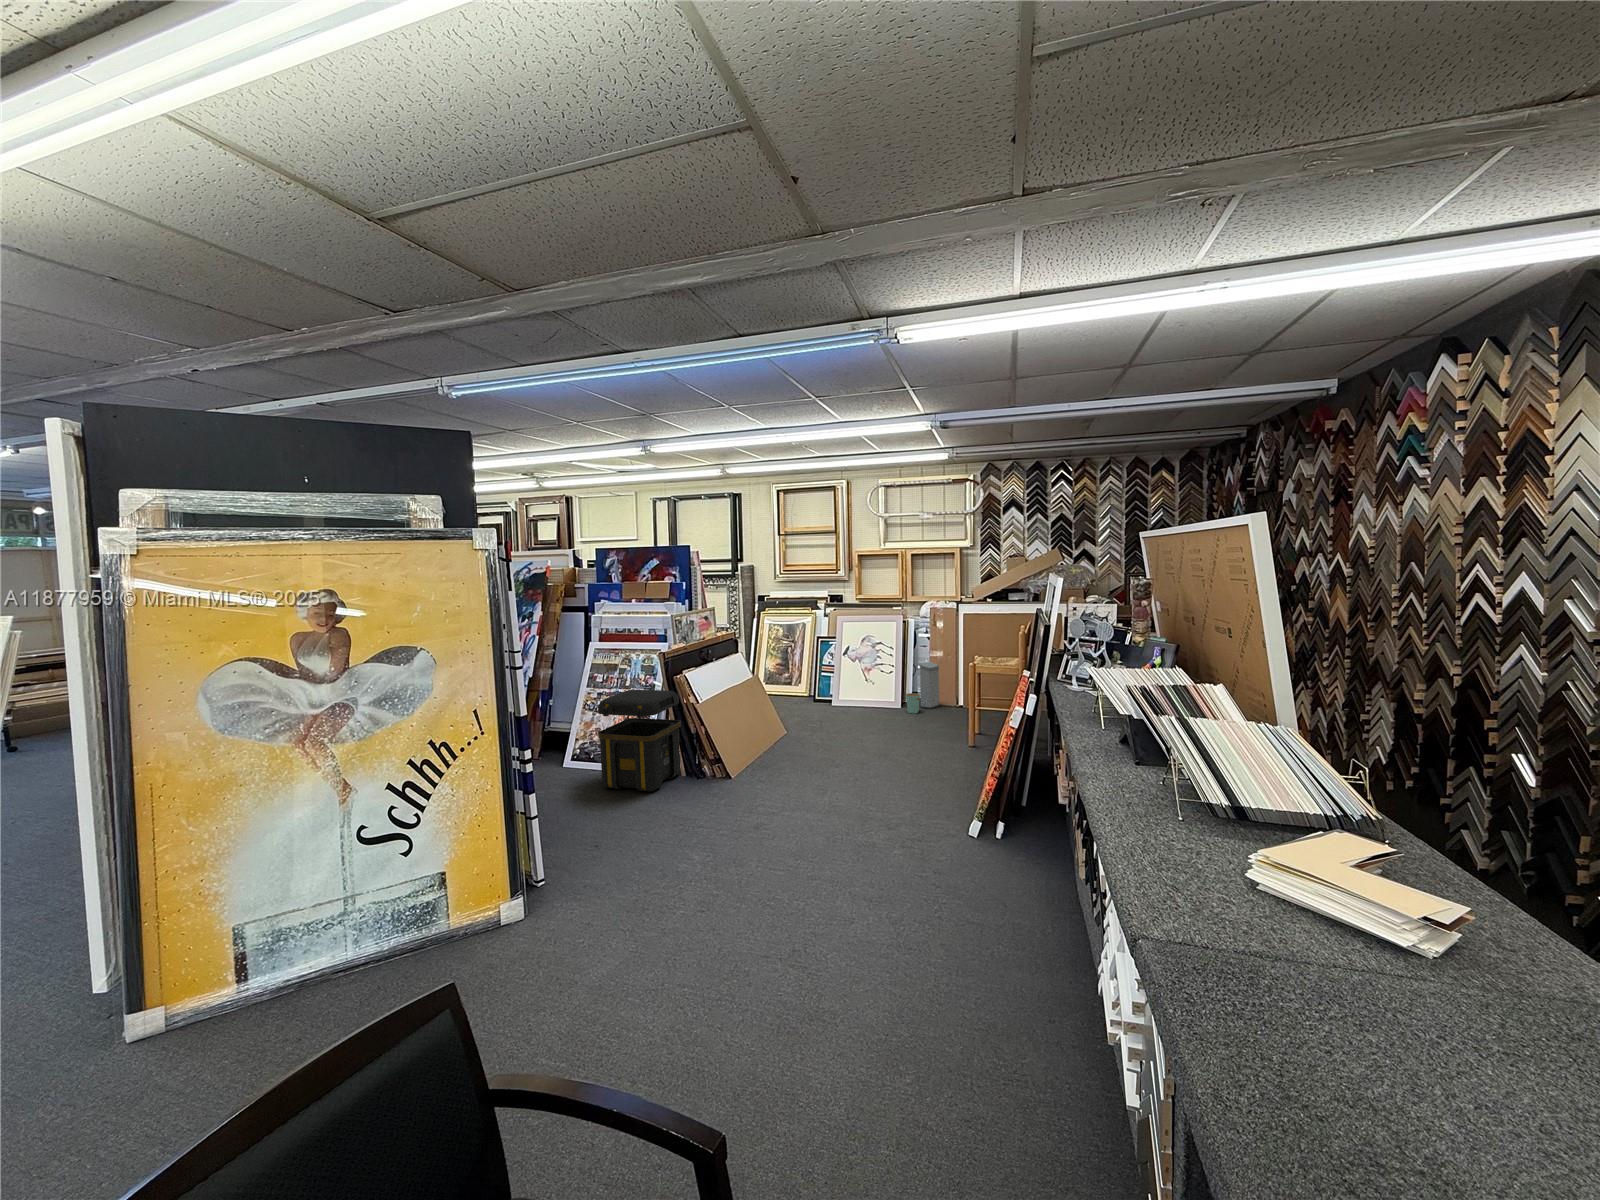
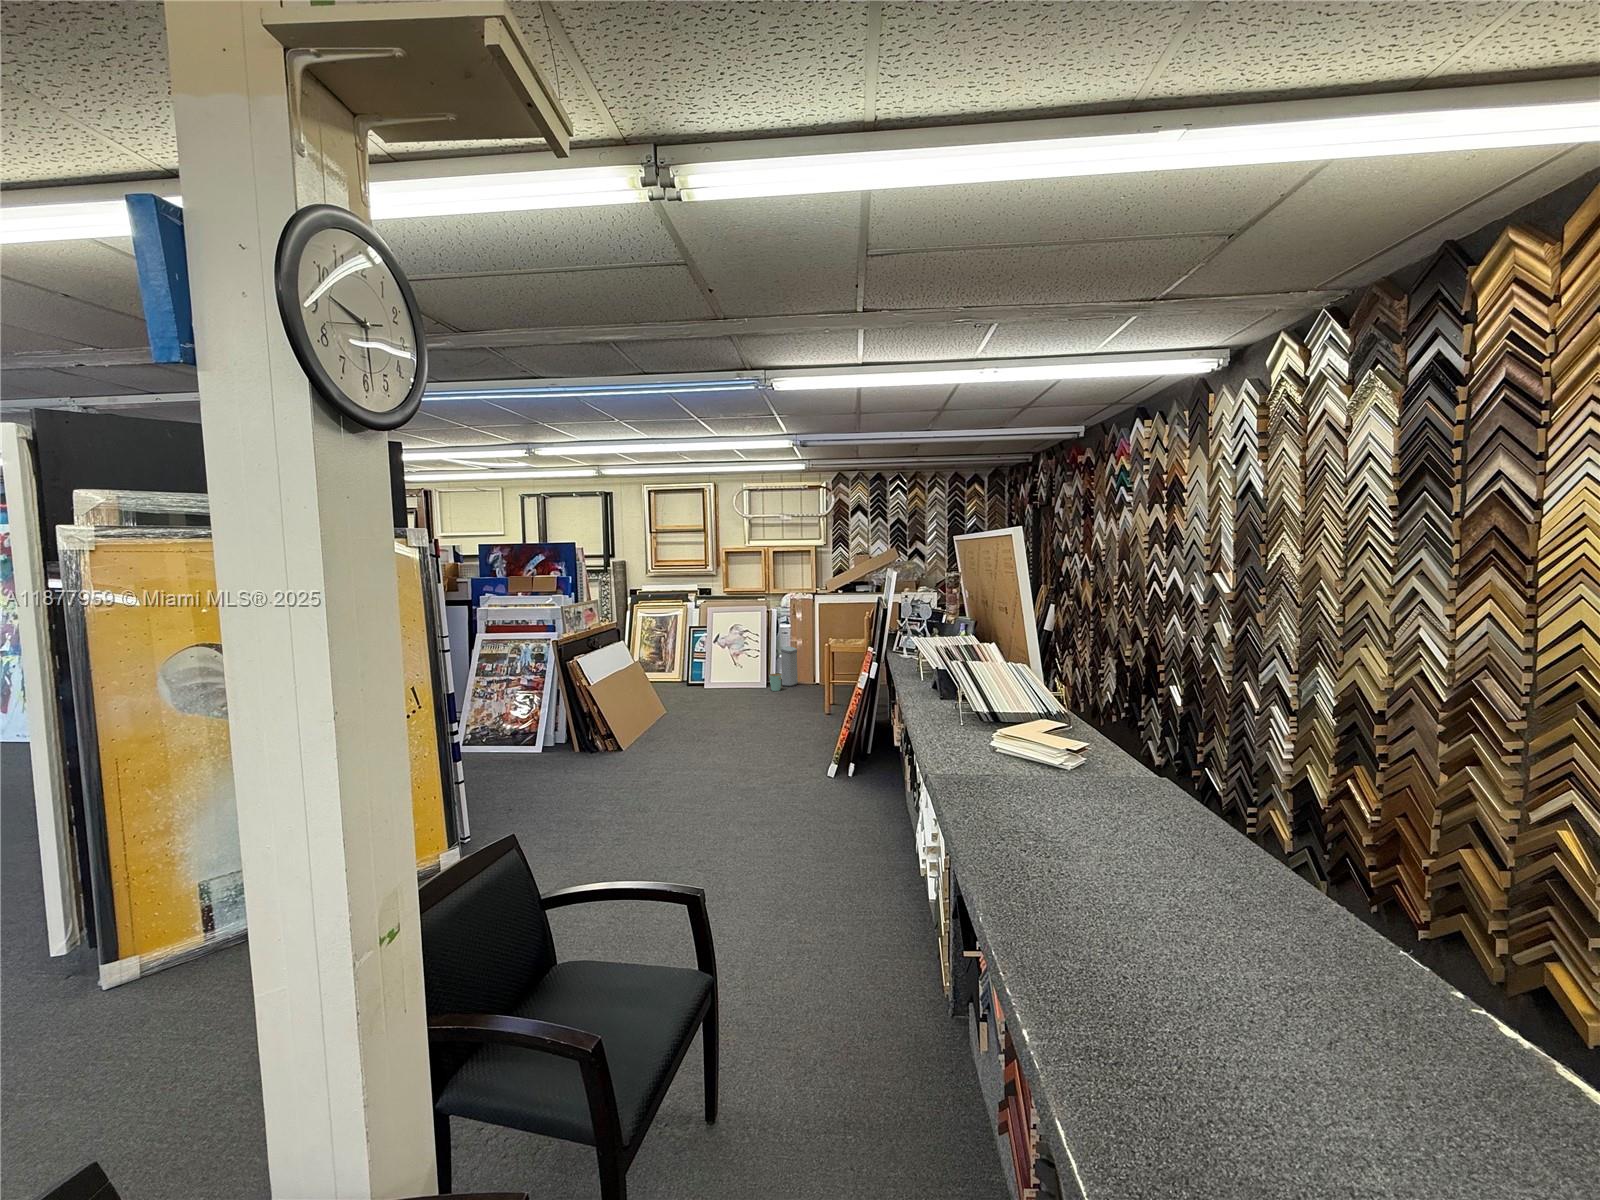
toolbox: present [598,690,681,792] -> none [498,675,575,763]

